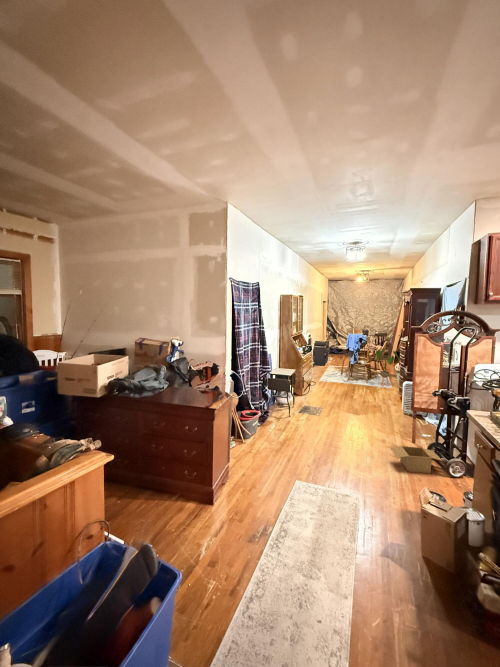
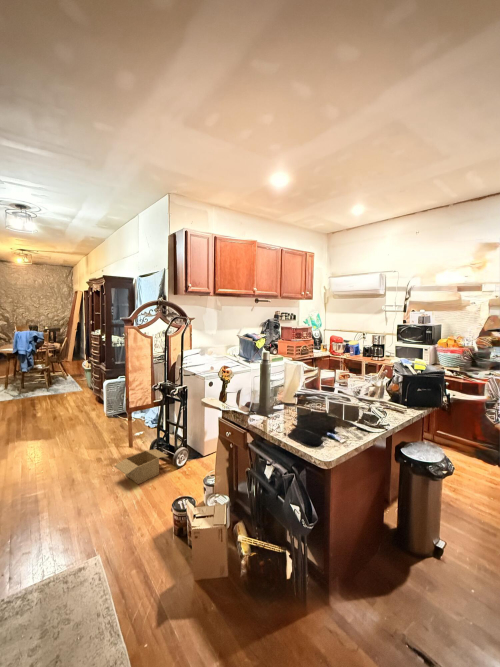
house plant: present [376,349,400,386] -> none [59,346,89,391]

